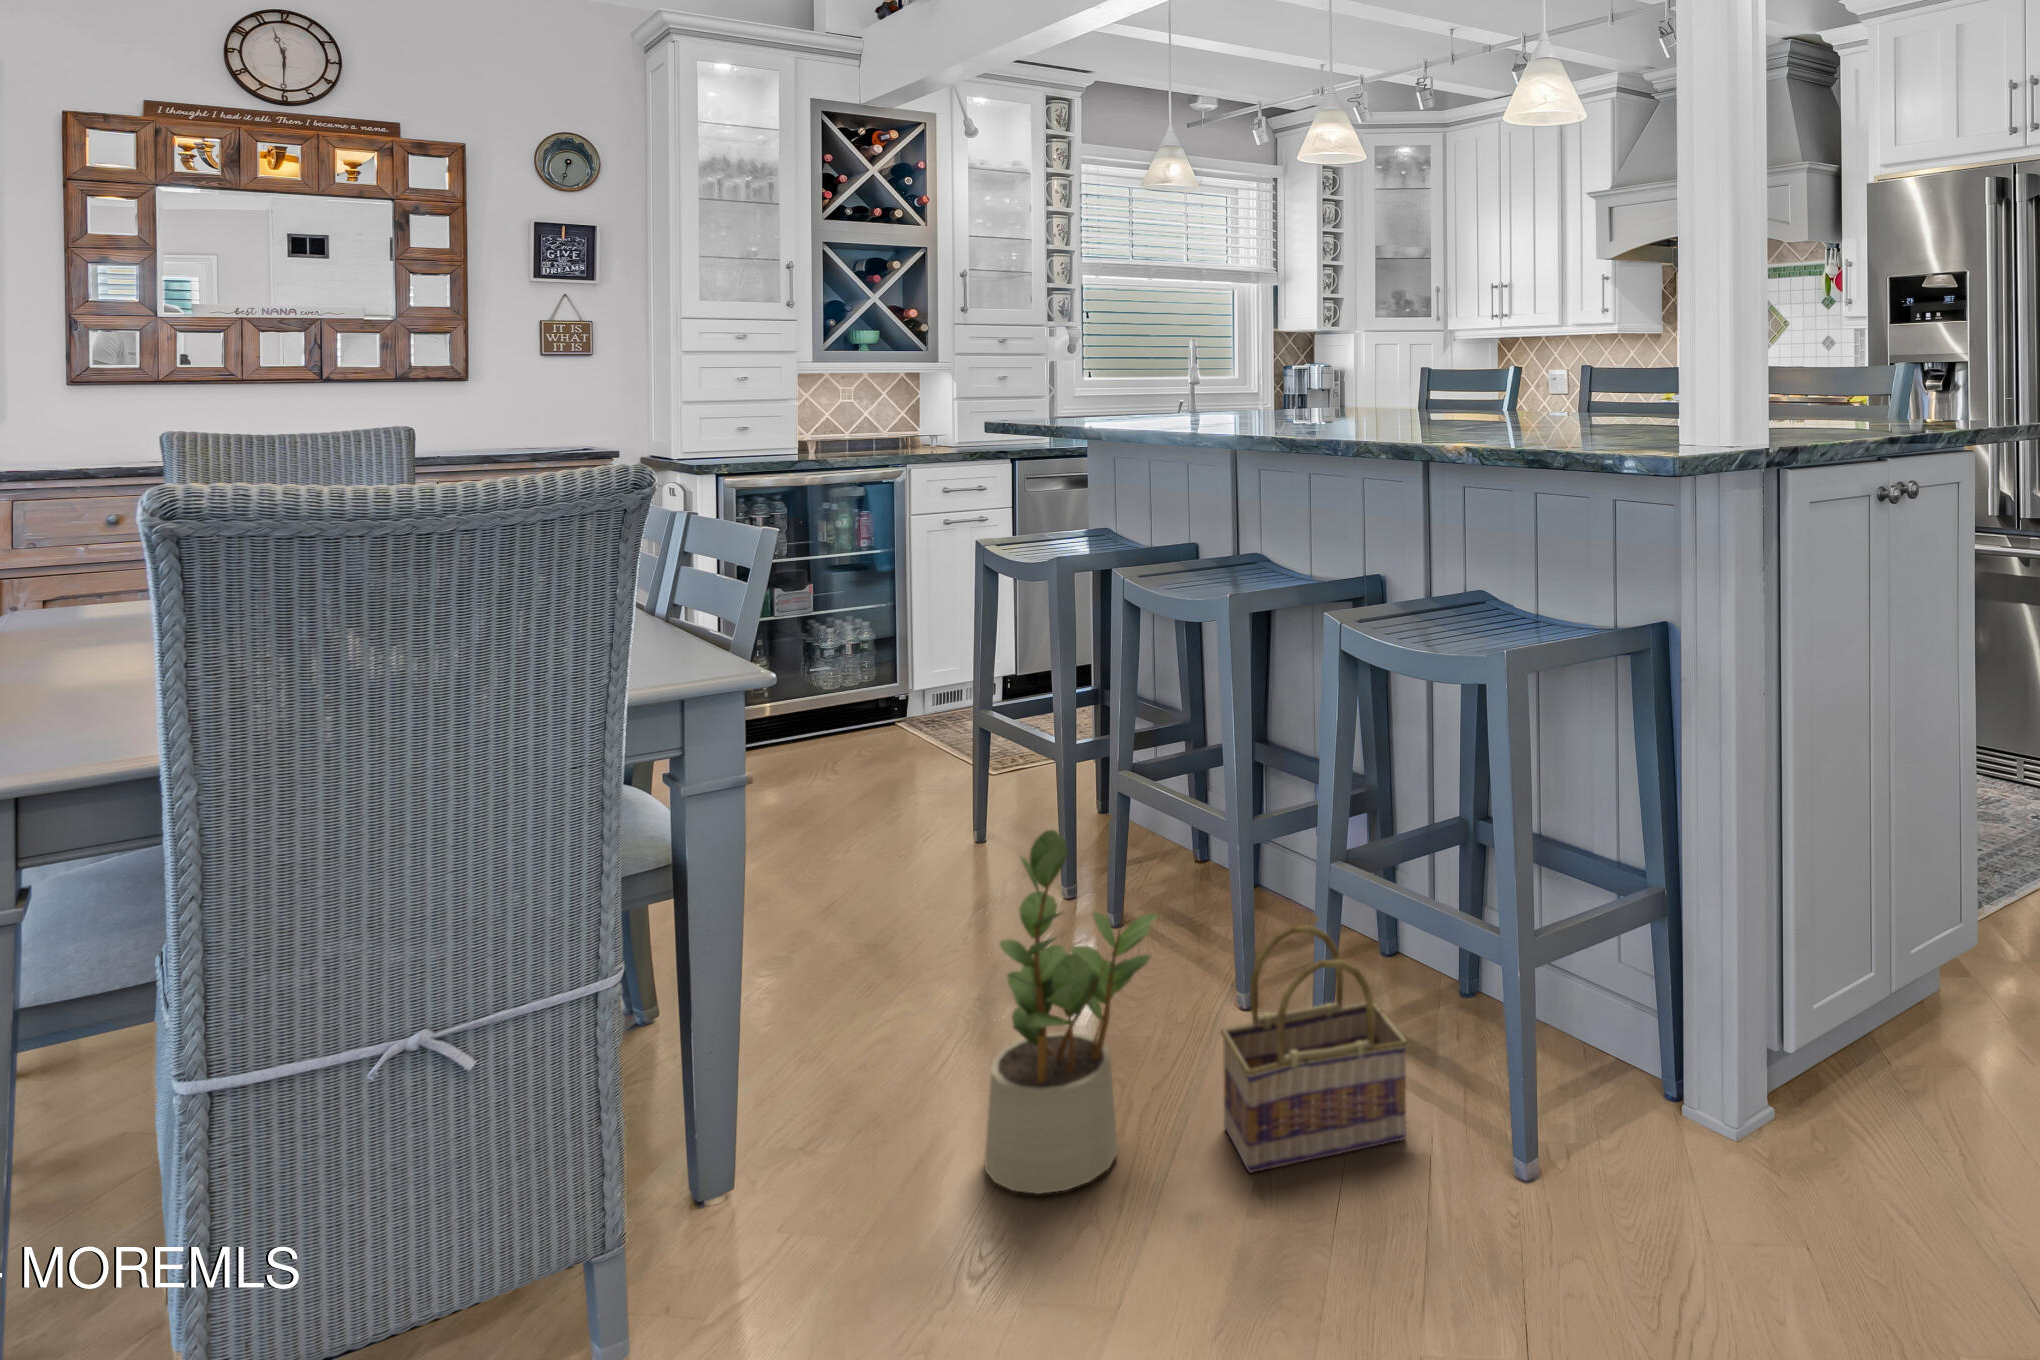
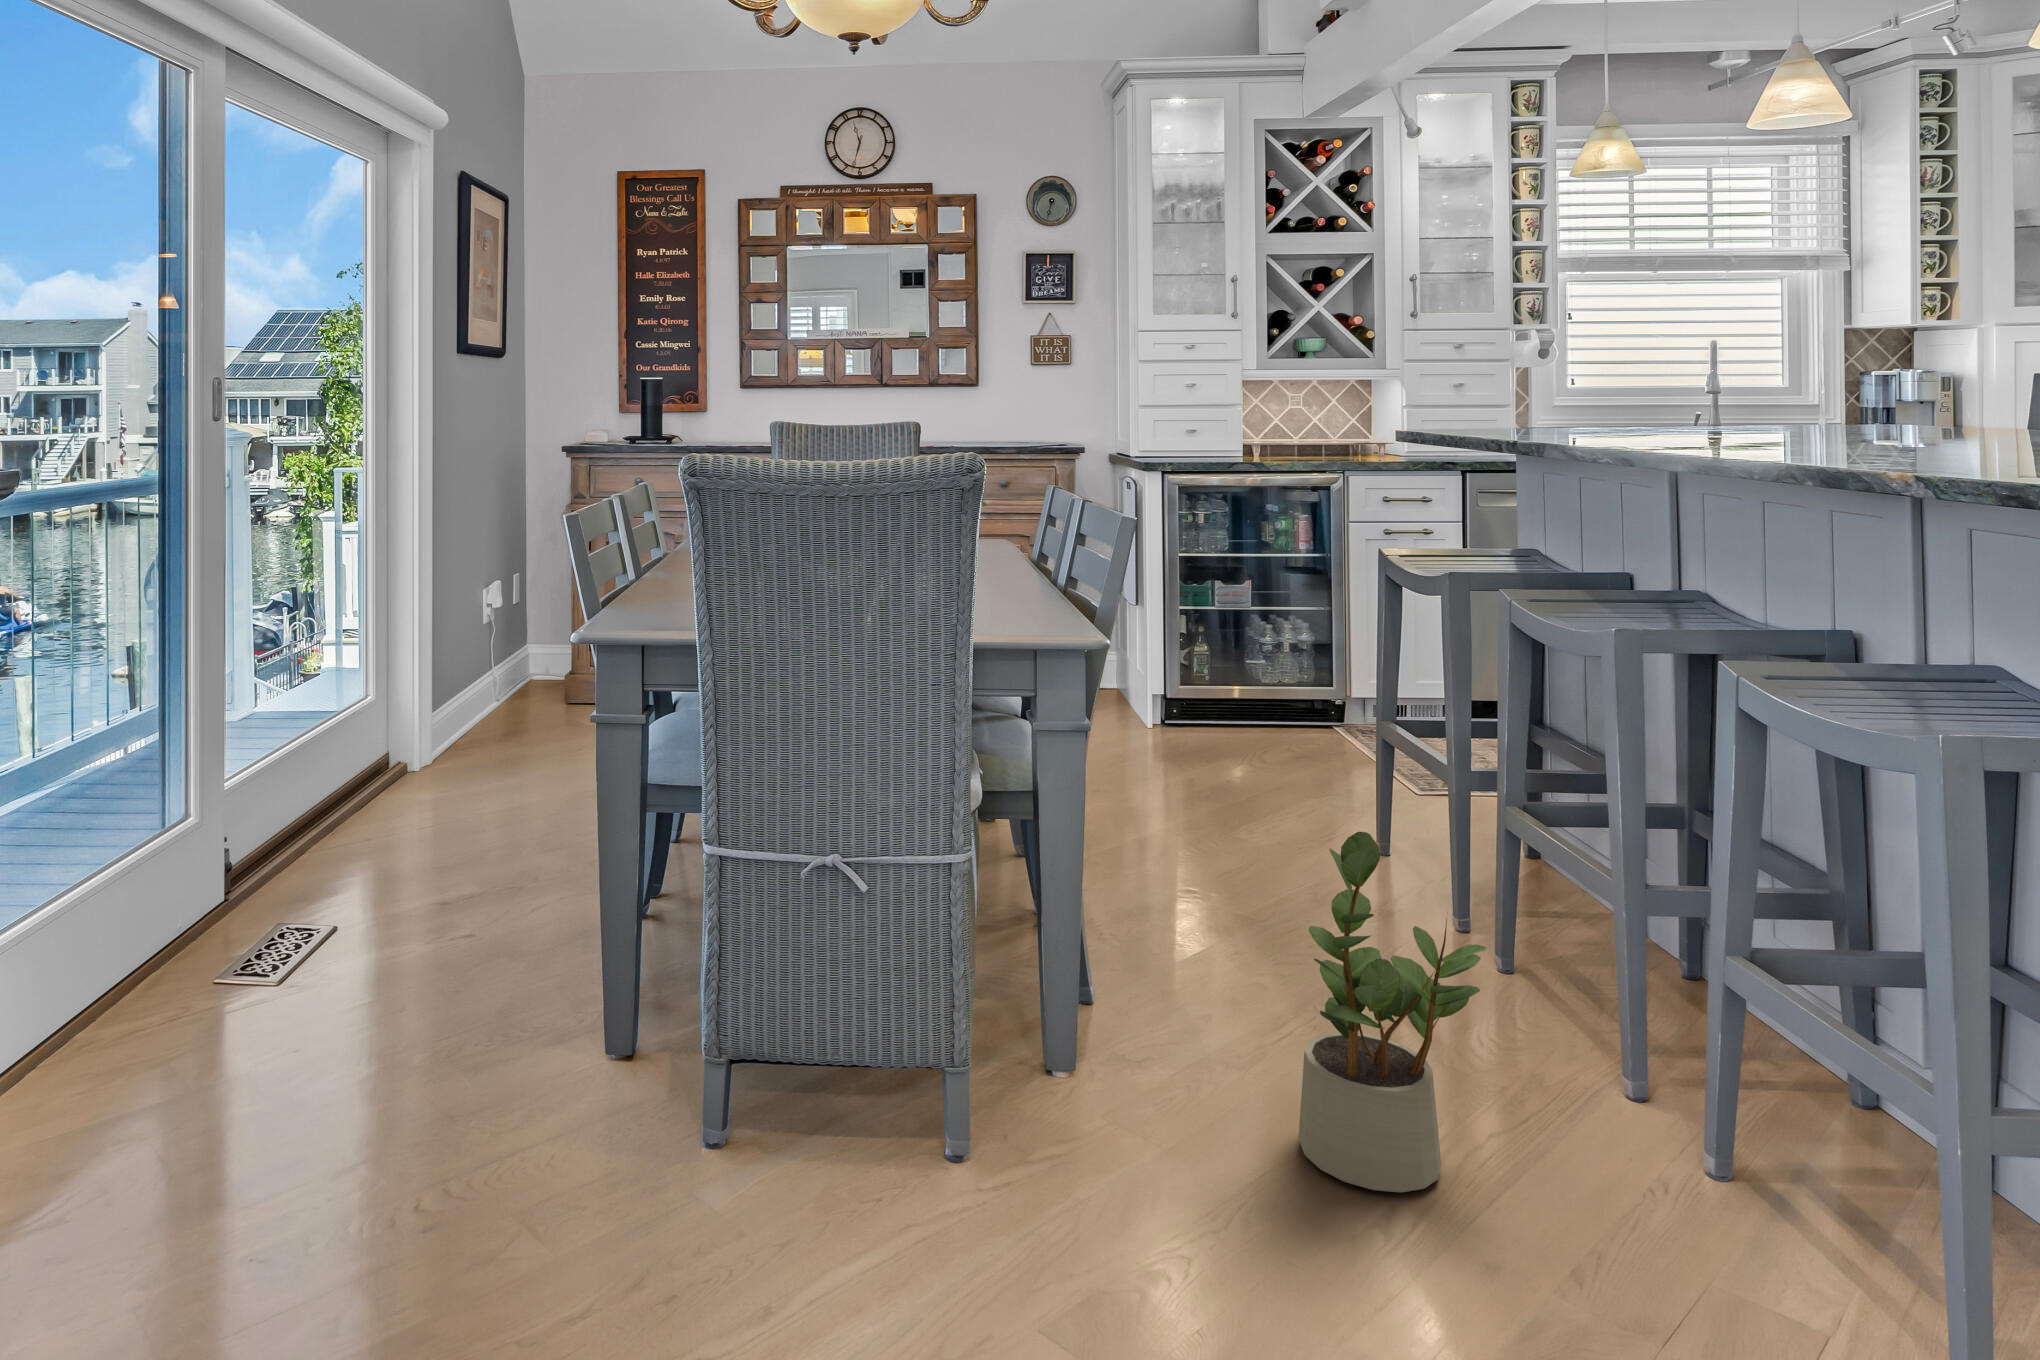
basket: present [1221,925,1408,1172] -> none [1565,1008,1819,1306]

